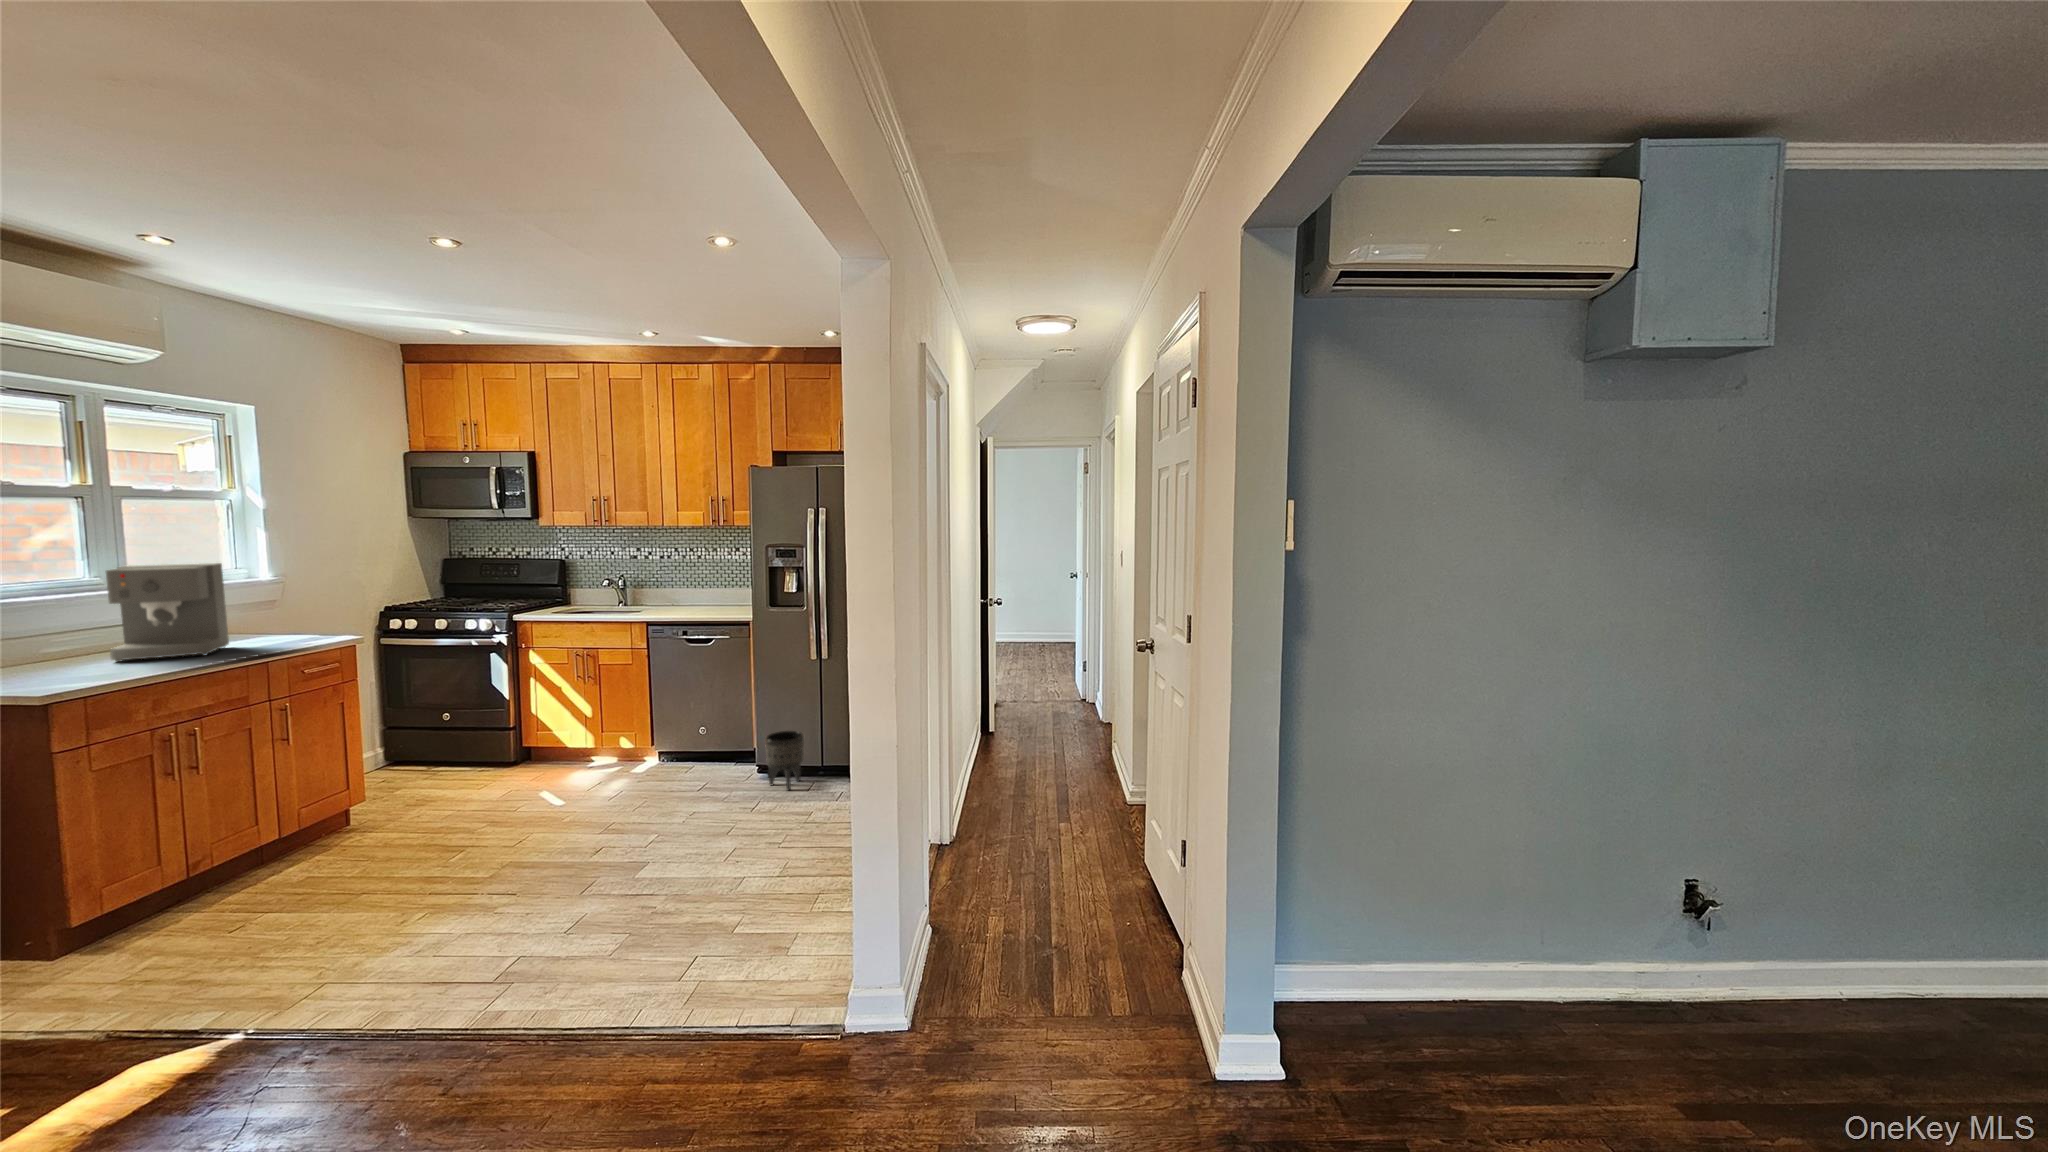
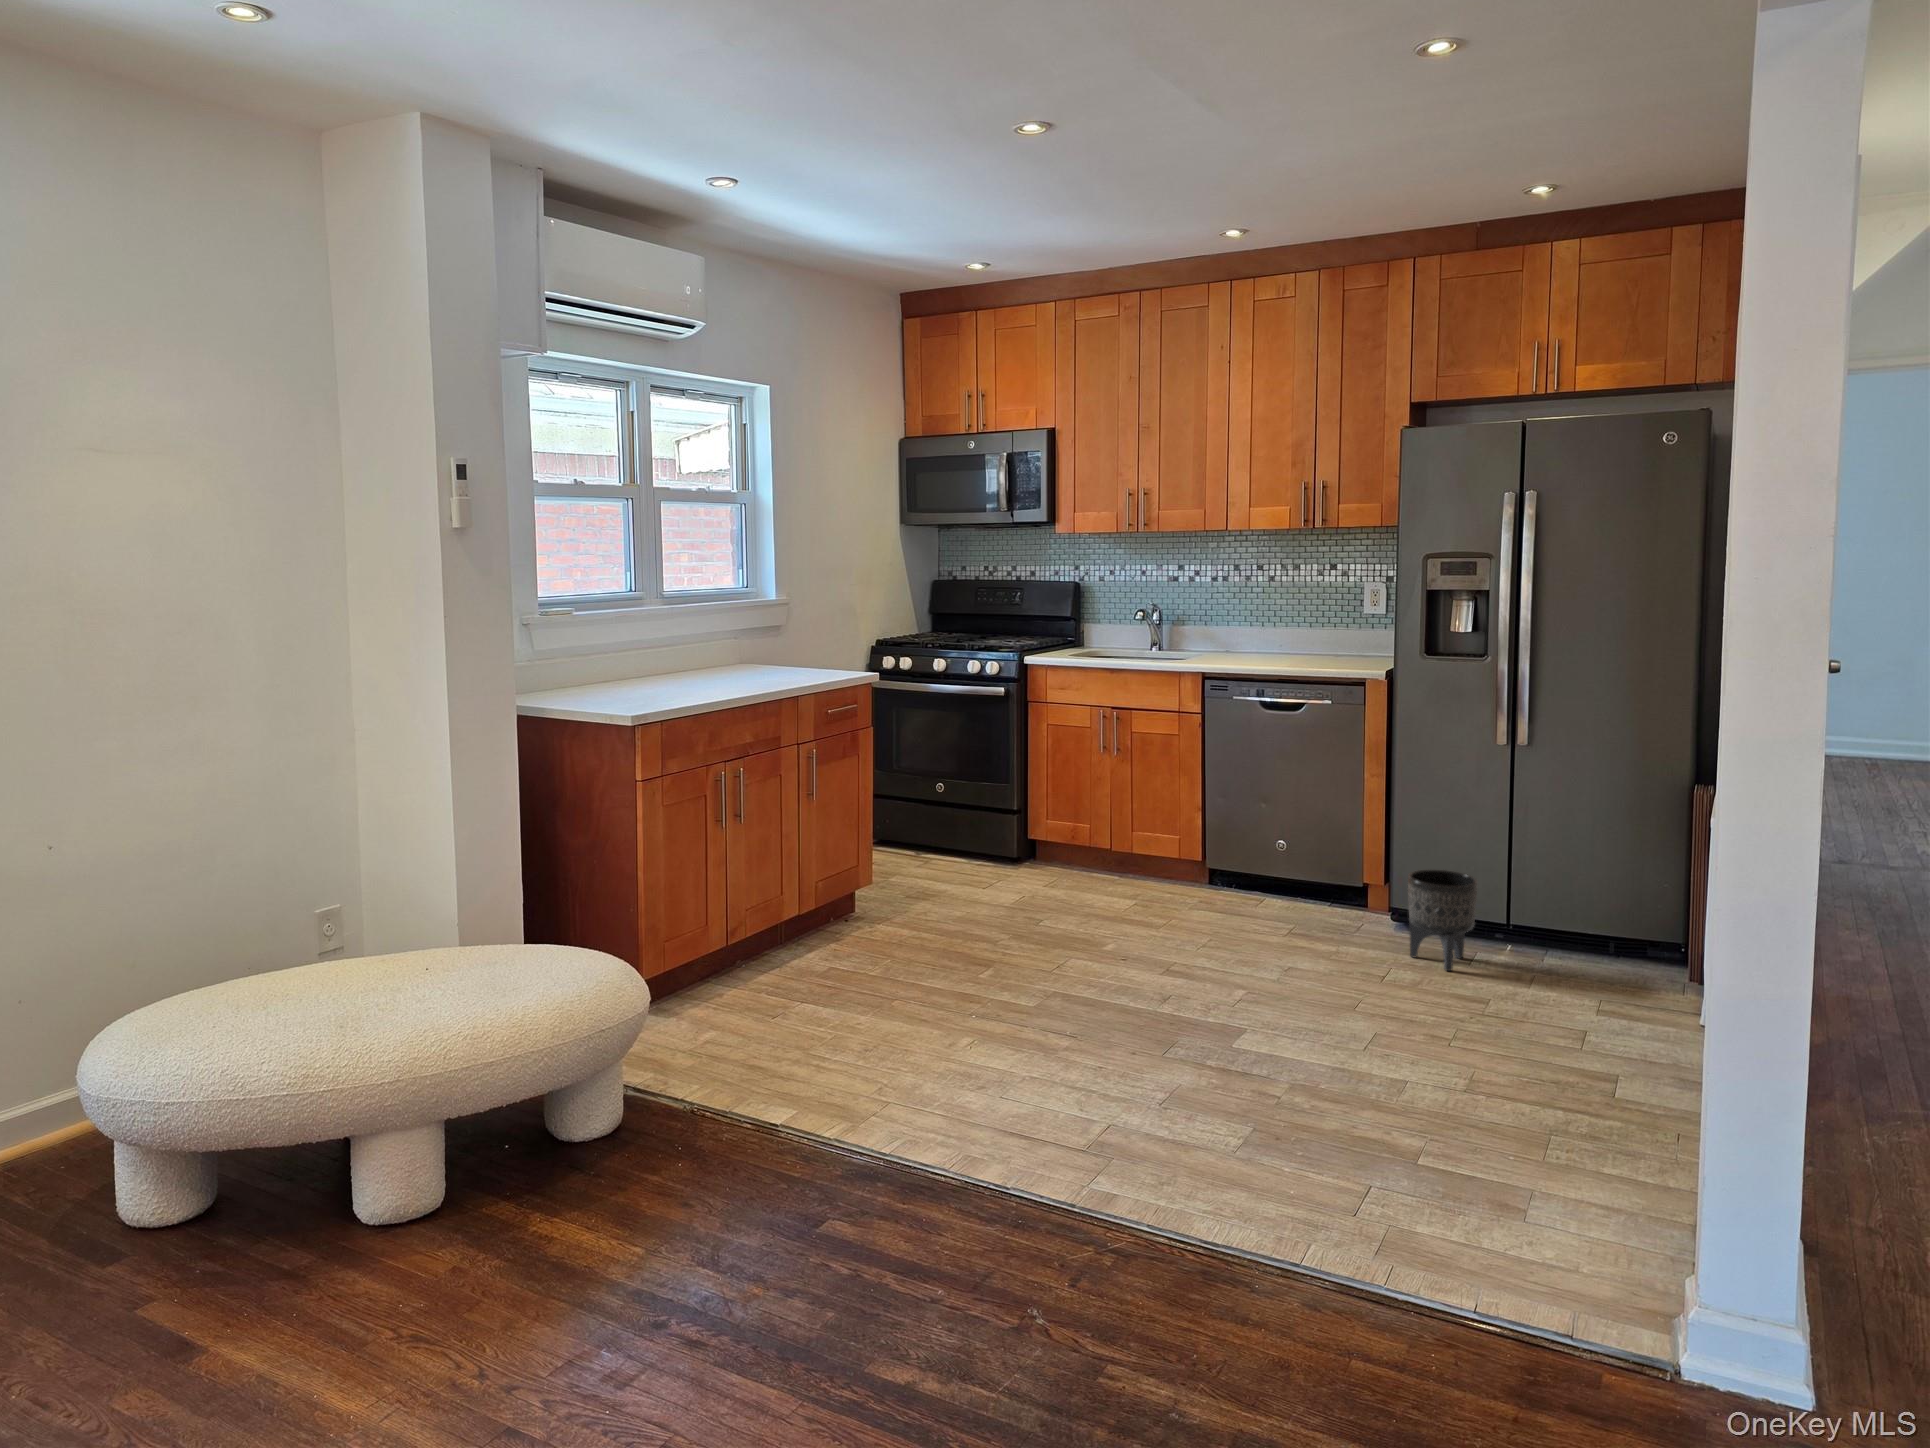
coffee maker: present [106,563,229,662] -> none [675,573,764,684]

